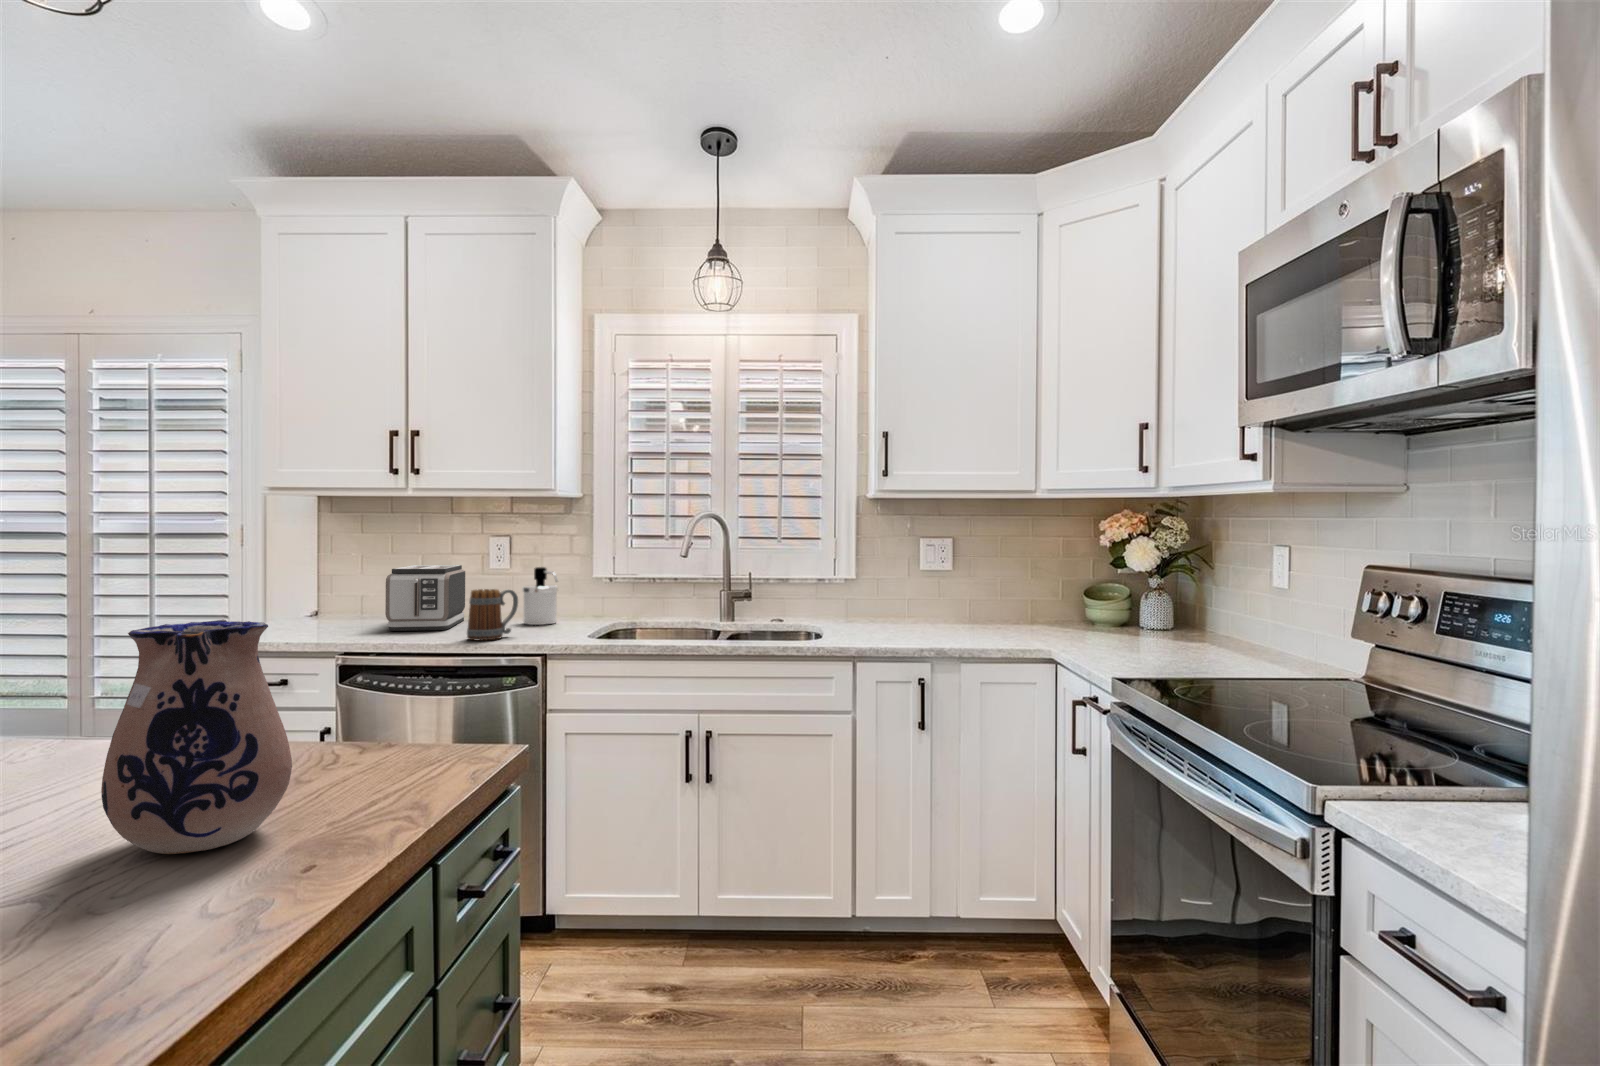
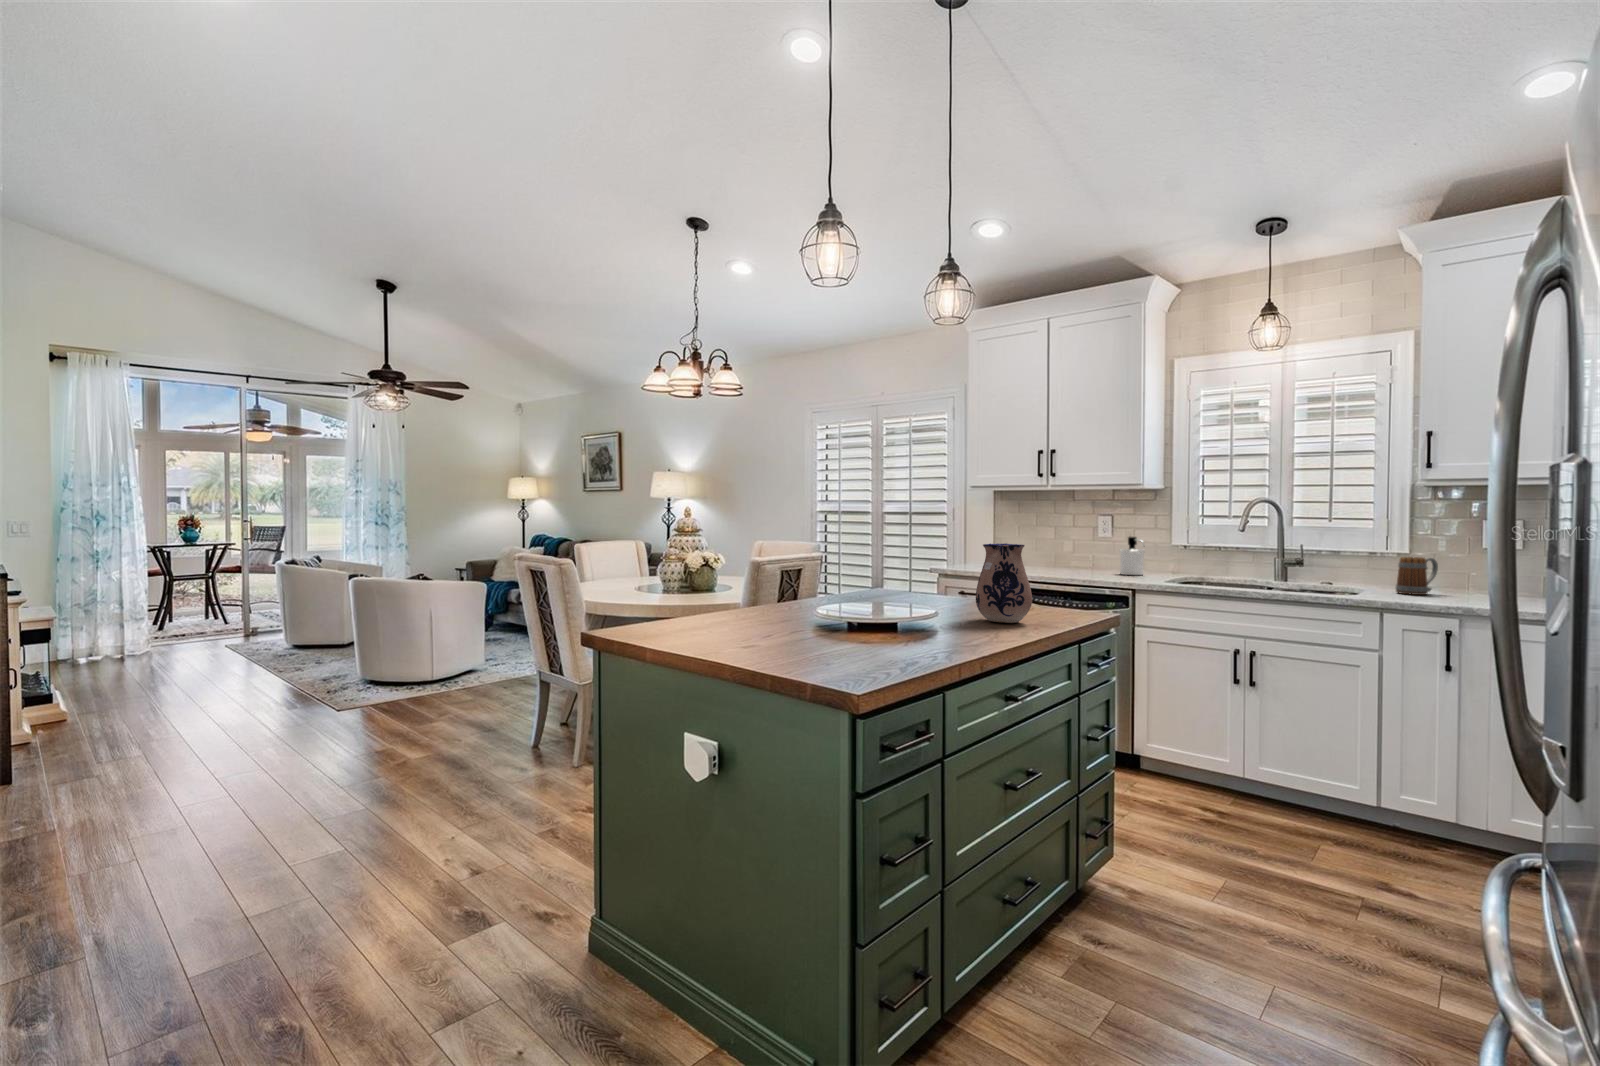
toaster: present [385,565,465,631] -> none [1035,534,1081,574]
mug: present [467,589,518,640] -> present [1396,557,1438,595]

